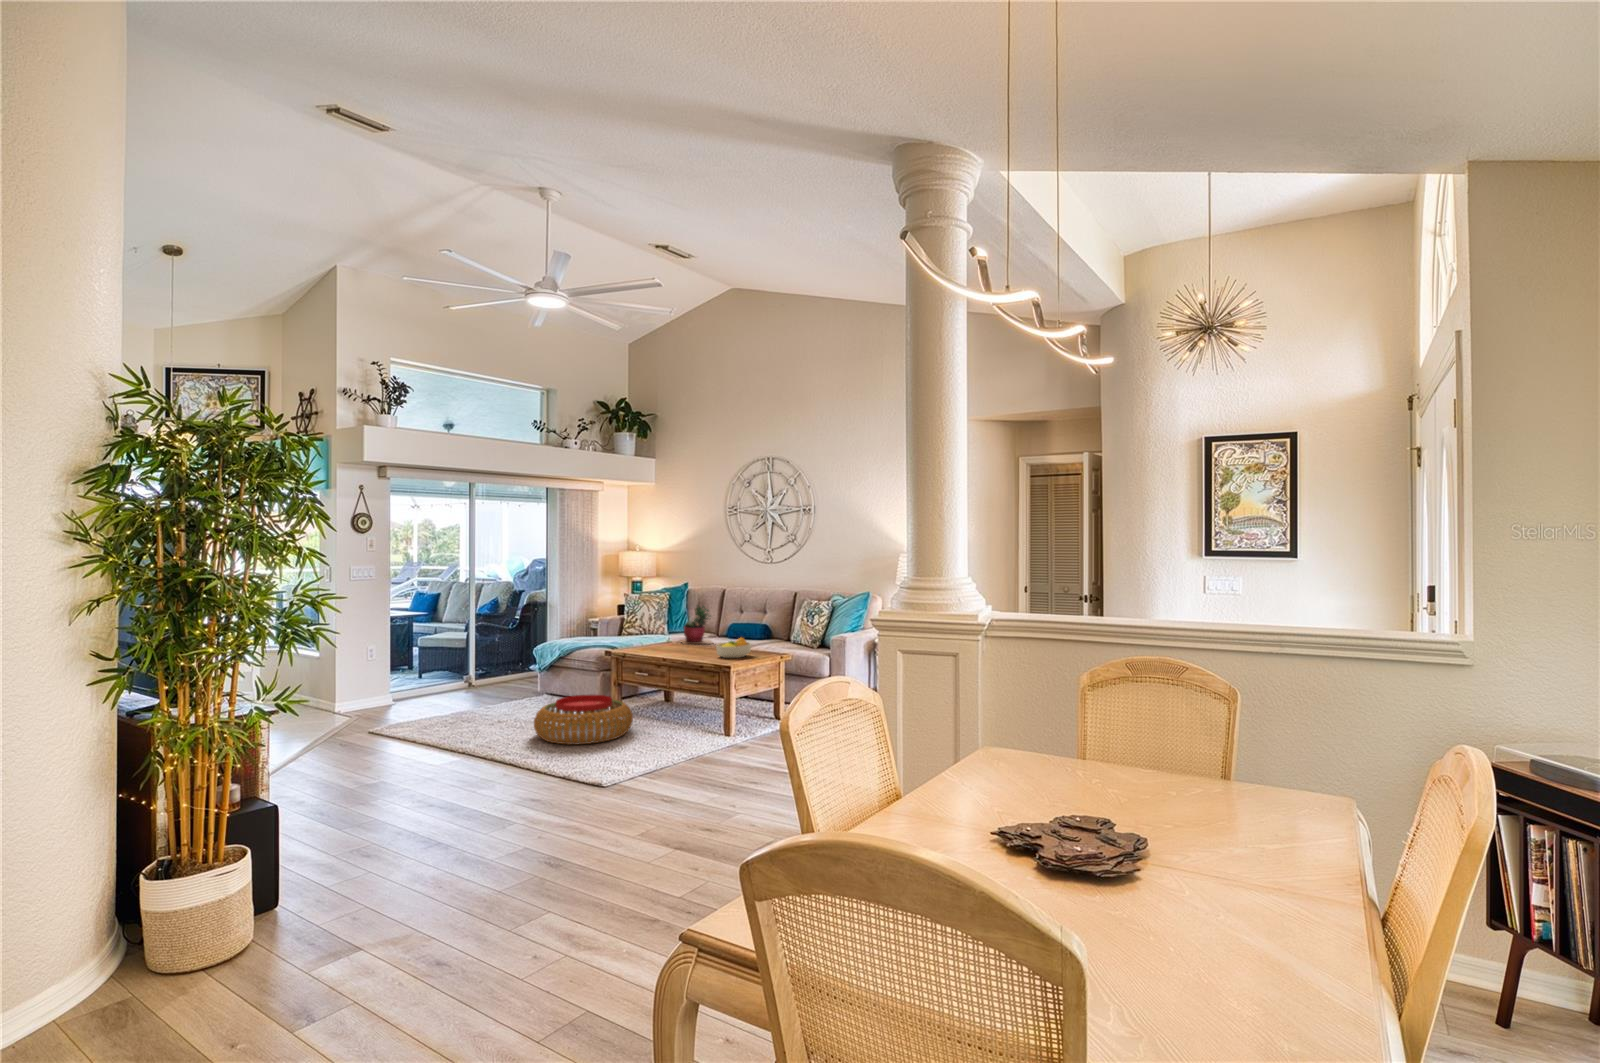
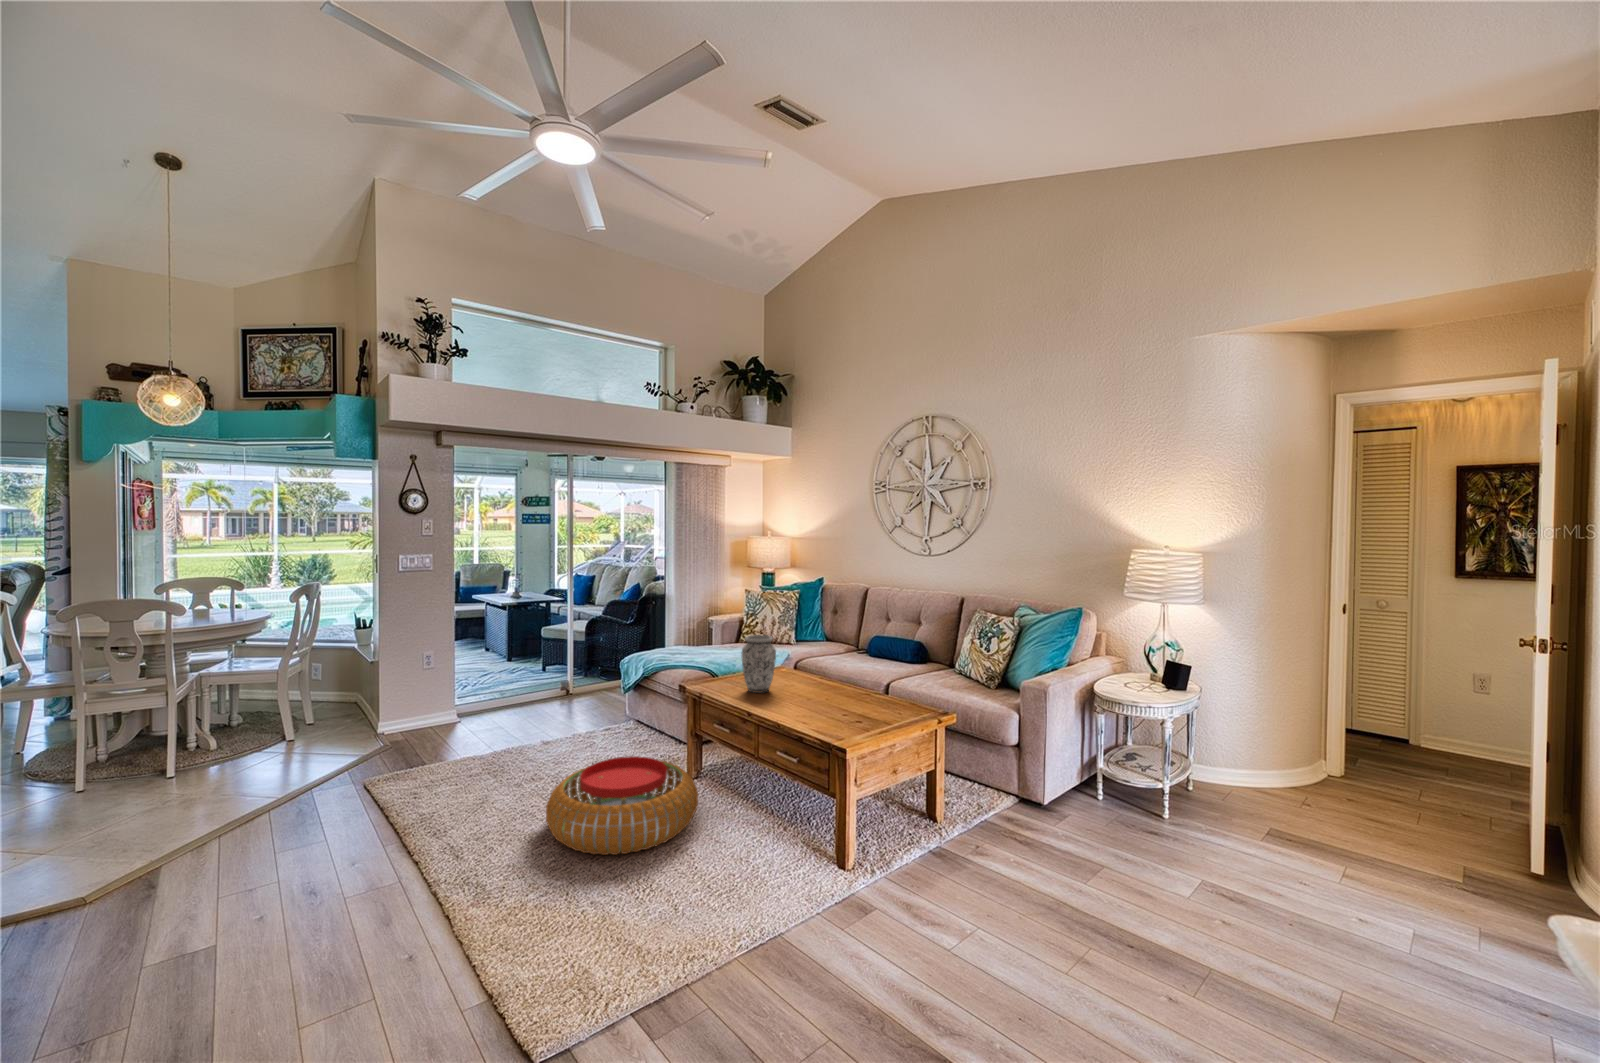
succulent plant: present [681,606,713,644] -> none [801,613,845,669]
vase: none [650,615,674,653] -> present [741,635,776,693]
fruit bowl: present [716,638,751,658] -> none [829,680,888,718]

